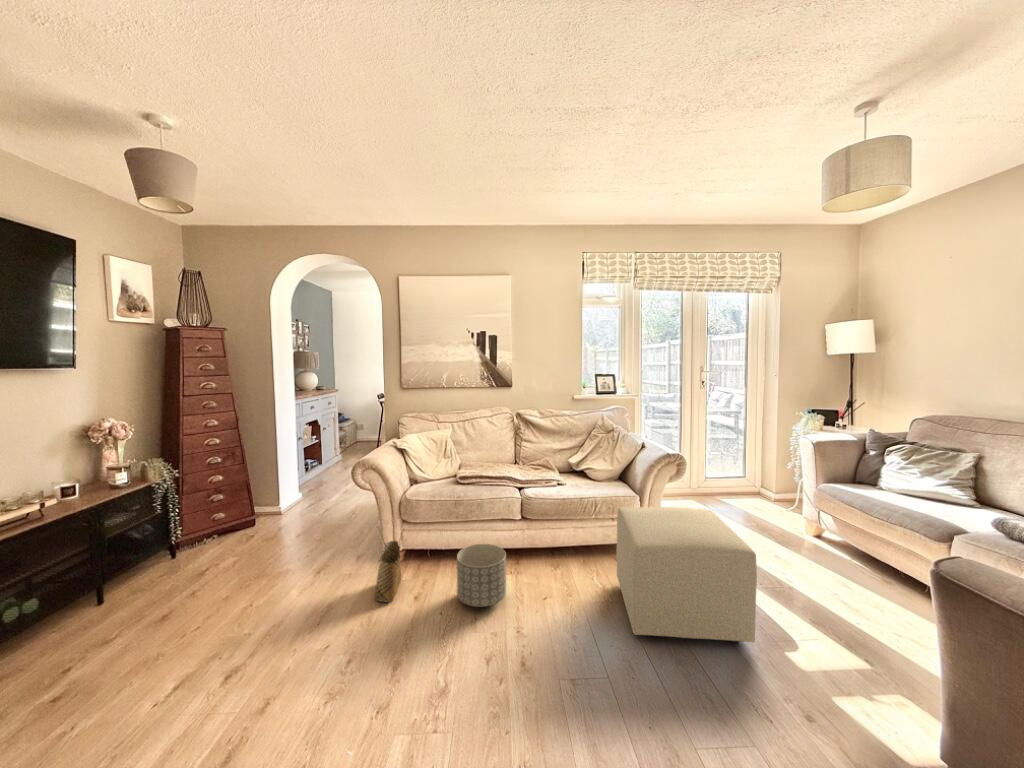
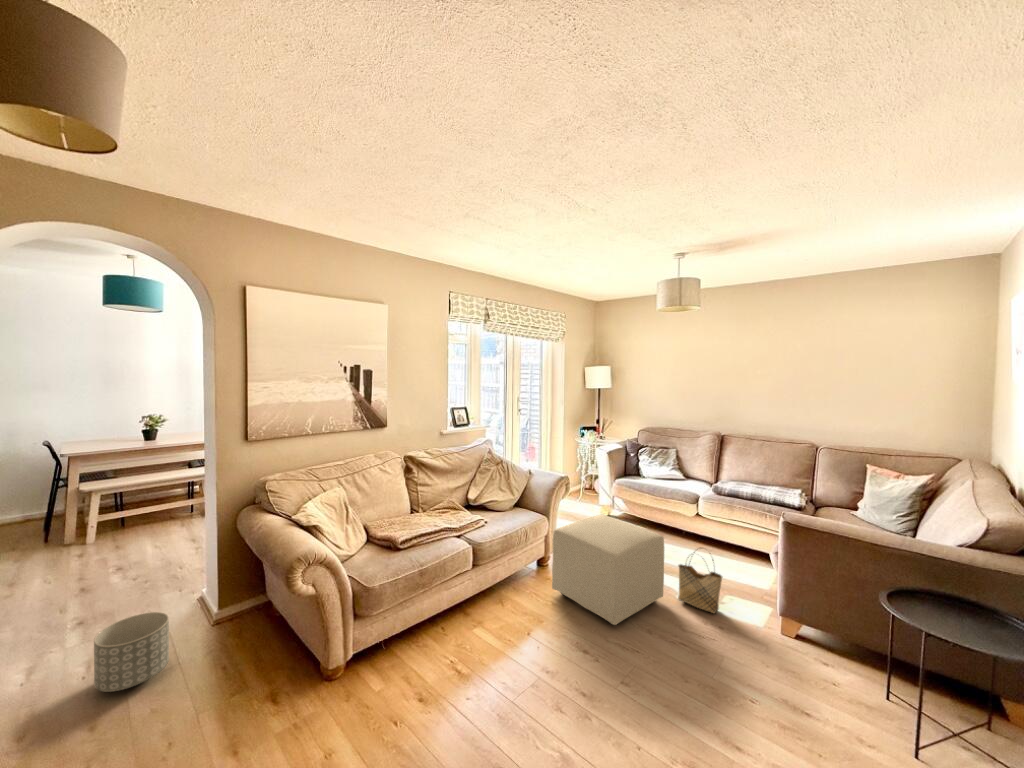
woven basket: present [374,530,404,602] -> present [678,552,722,613]
planter: present [457,544,506,607] -> present [94,612,169,692]

